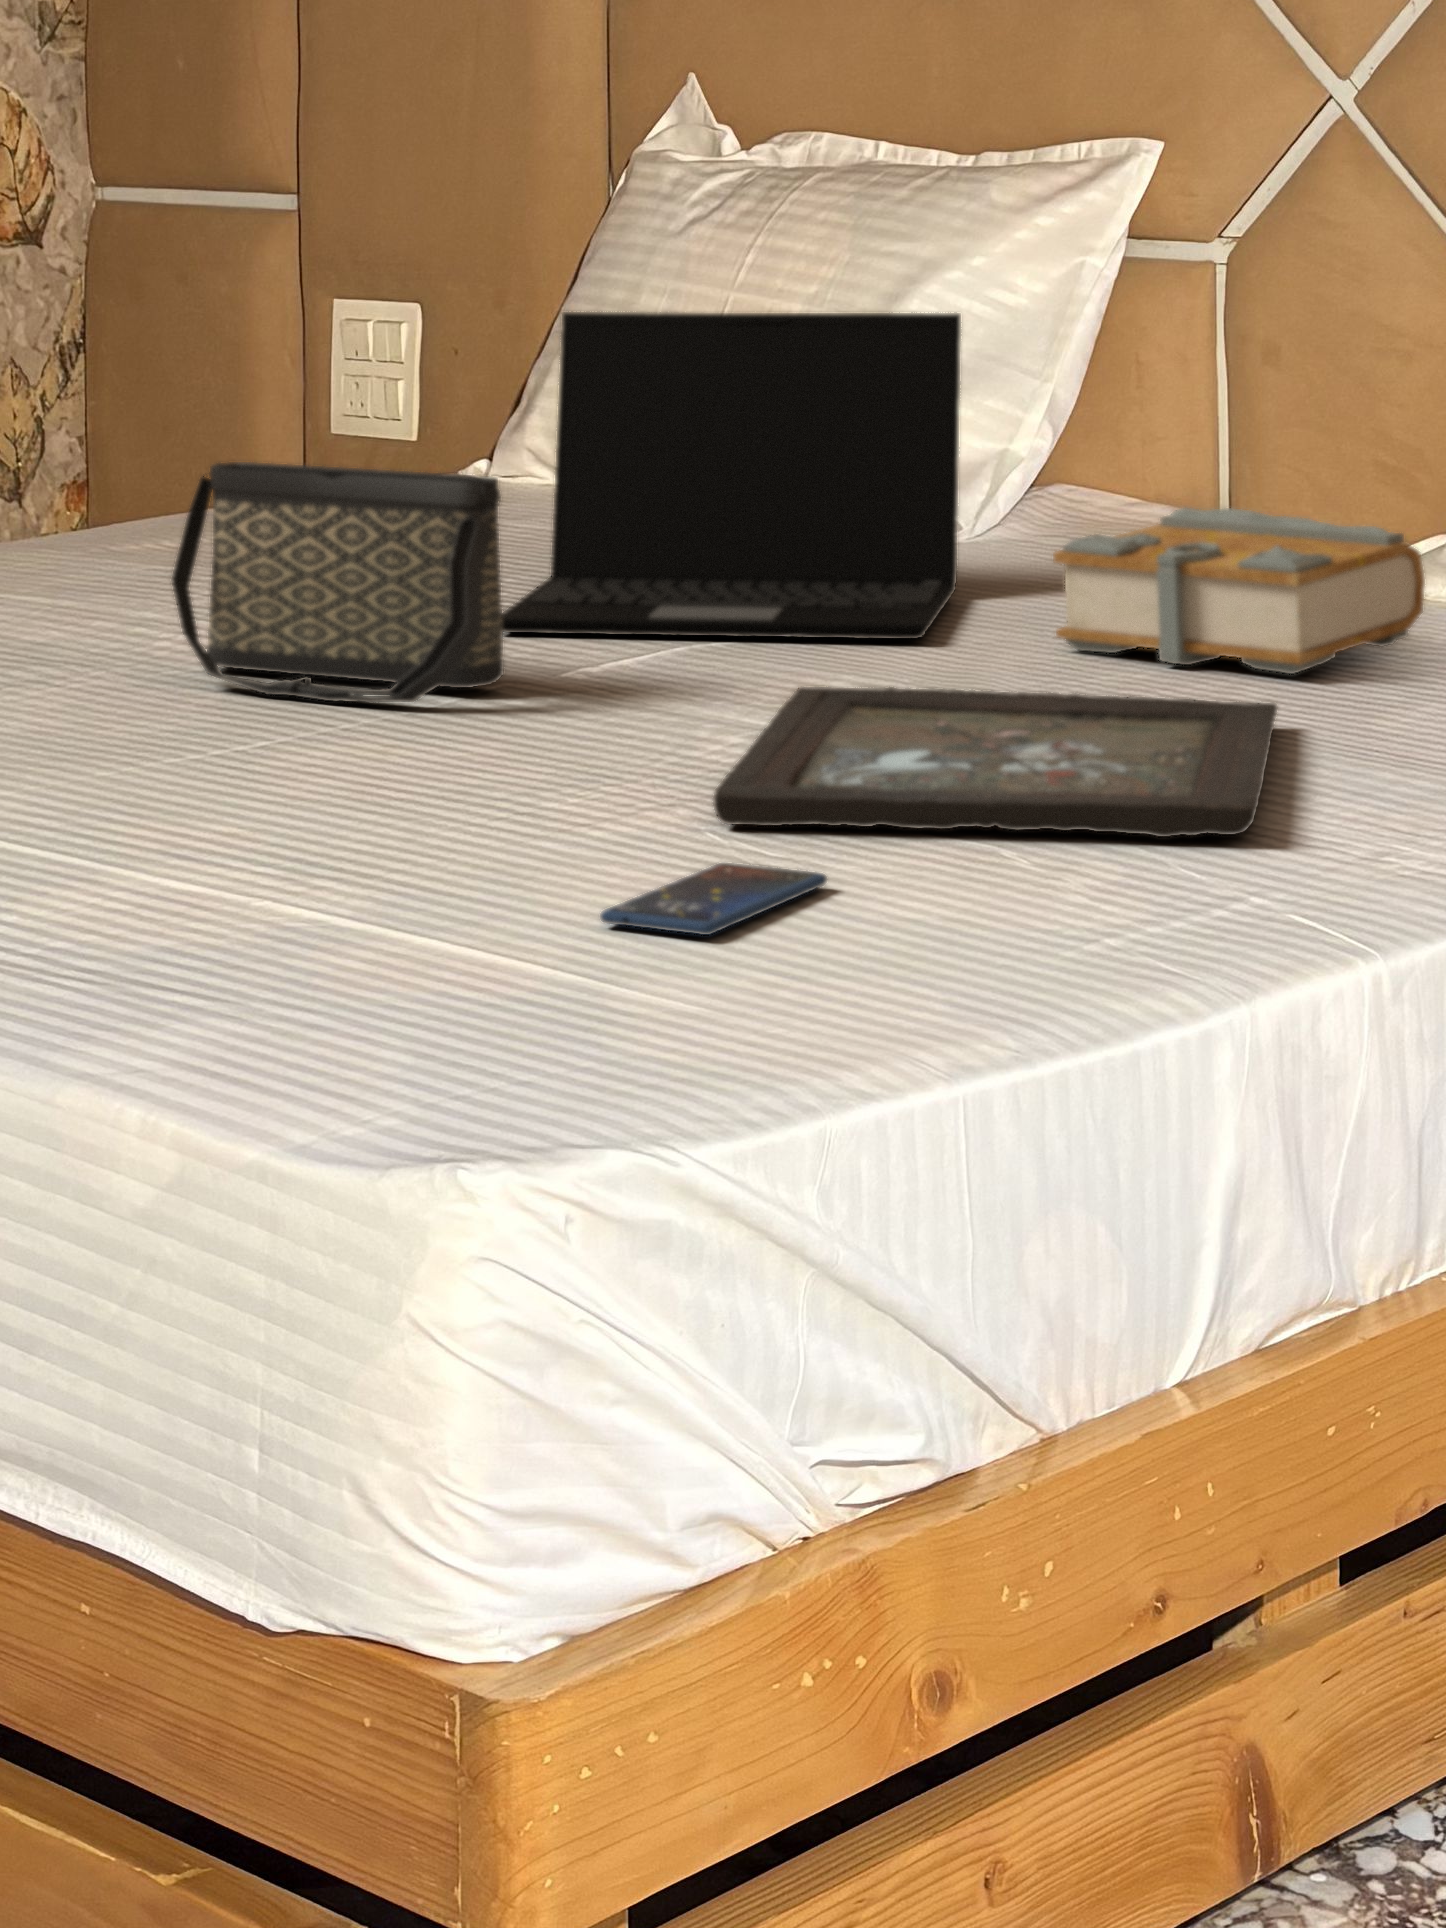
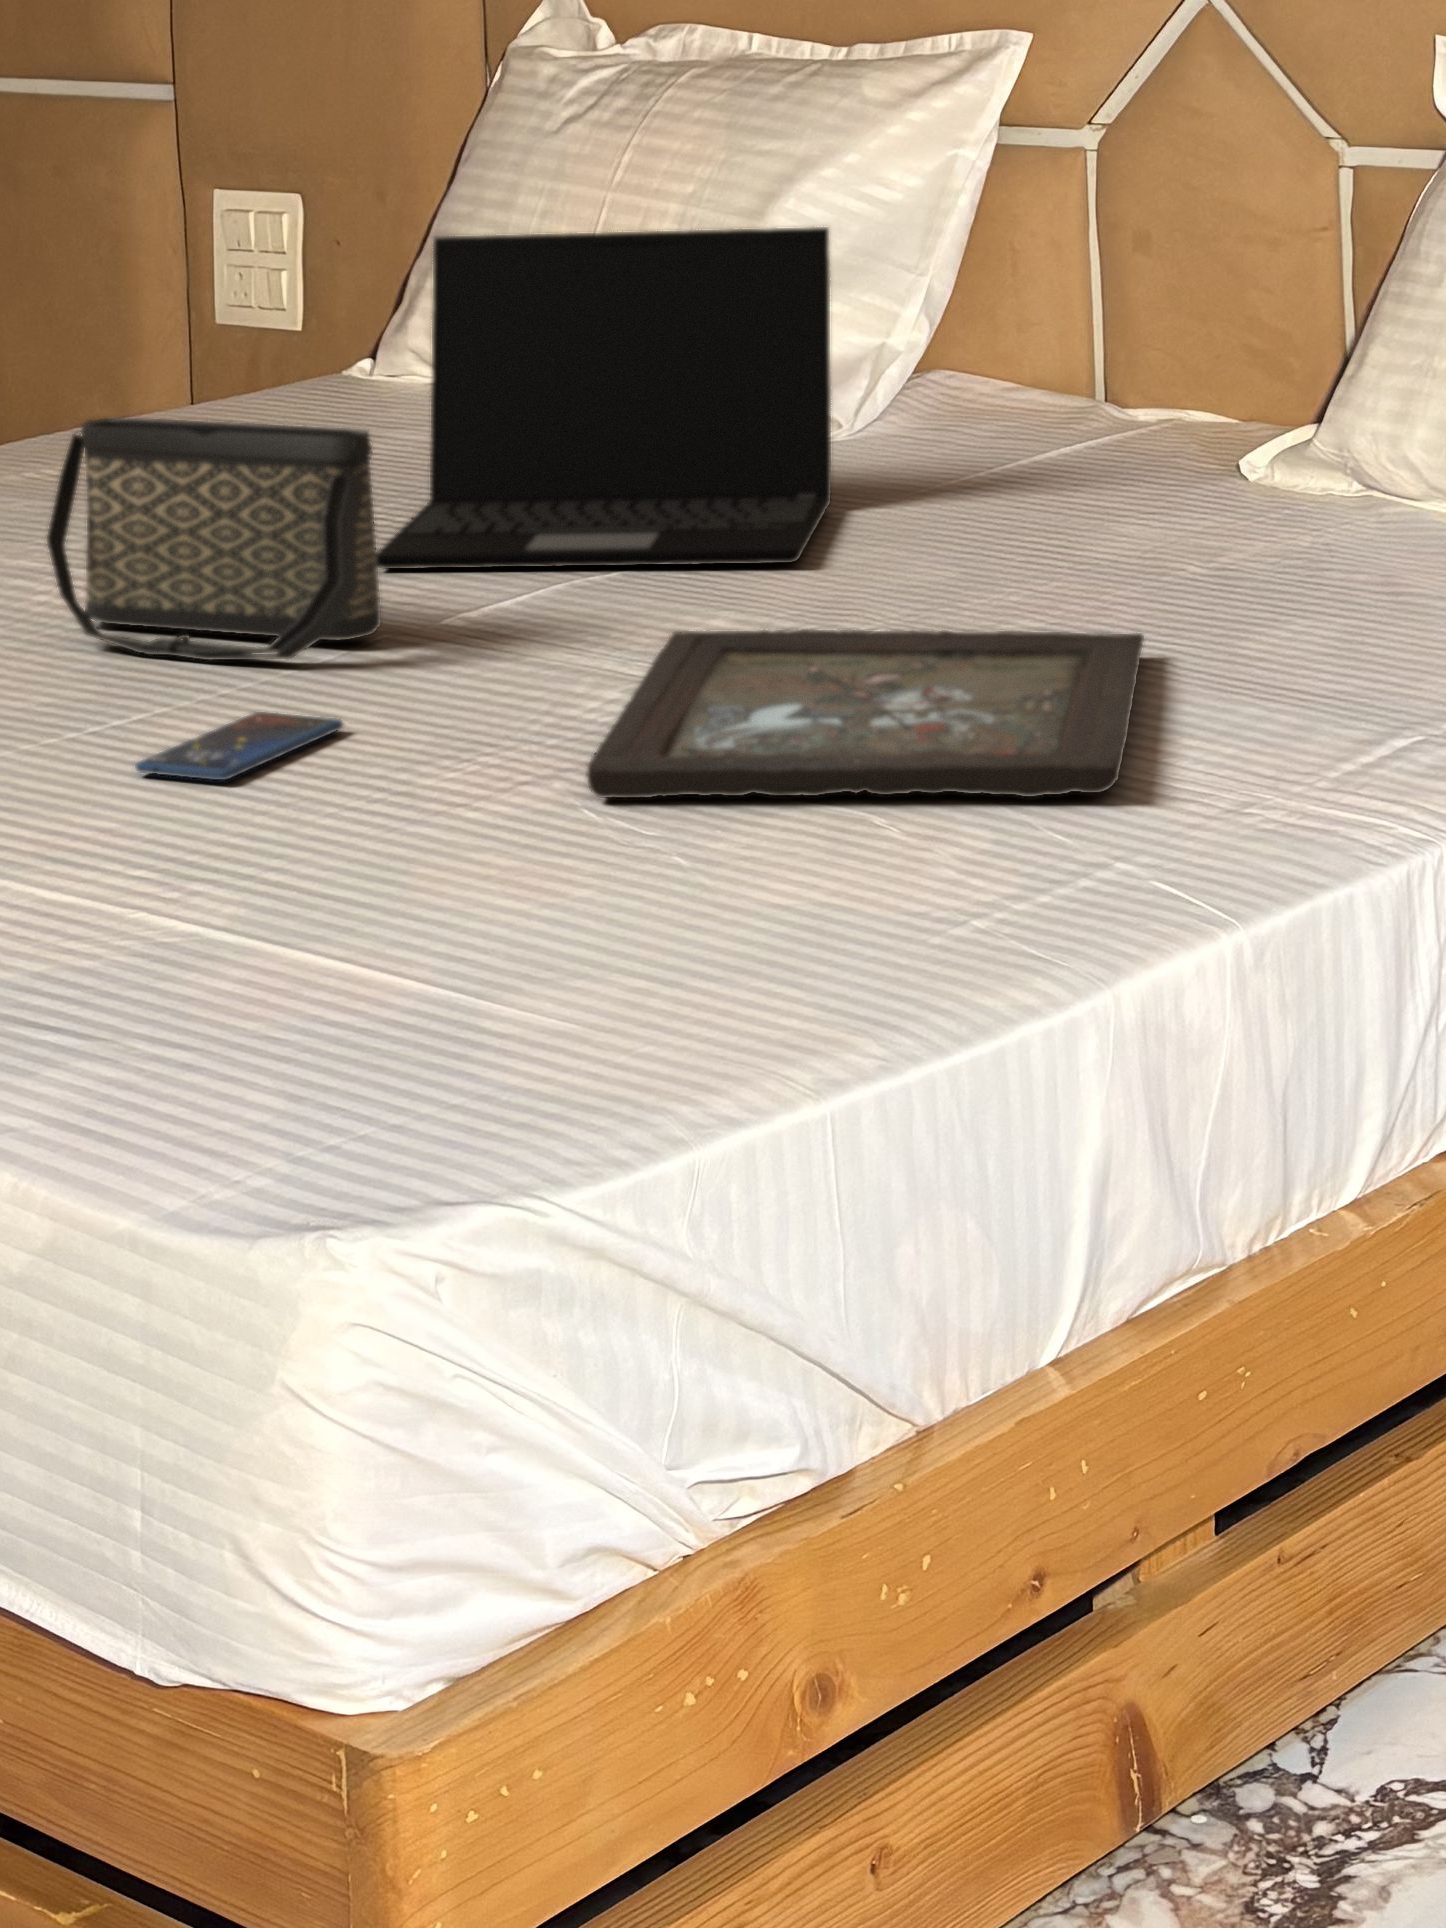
book: present [1053,508,1425,674] -> none [923,420,1289,593]
smartphone: present [600,863,827,935] -> present [135,712,343,780]

